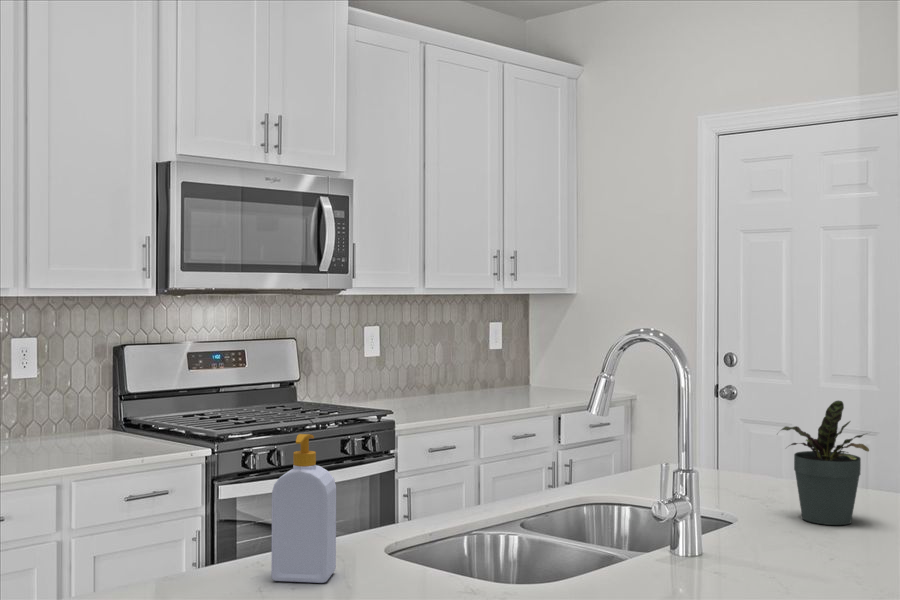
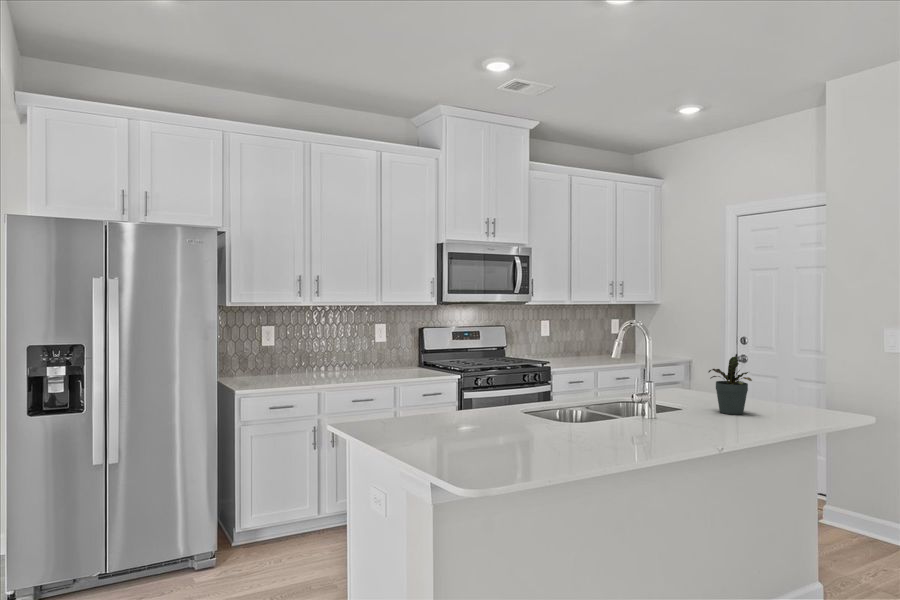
soap bottle: present [271,434,336,583] -> none [474,361,499,417]

